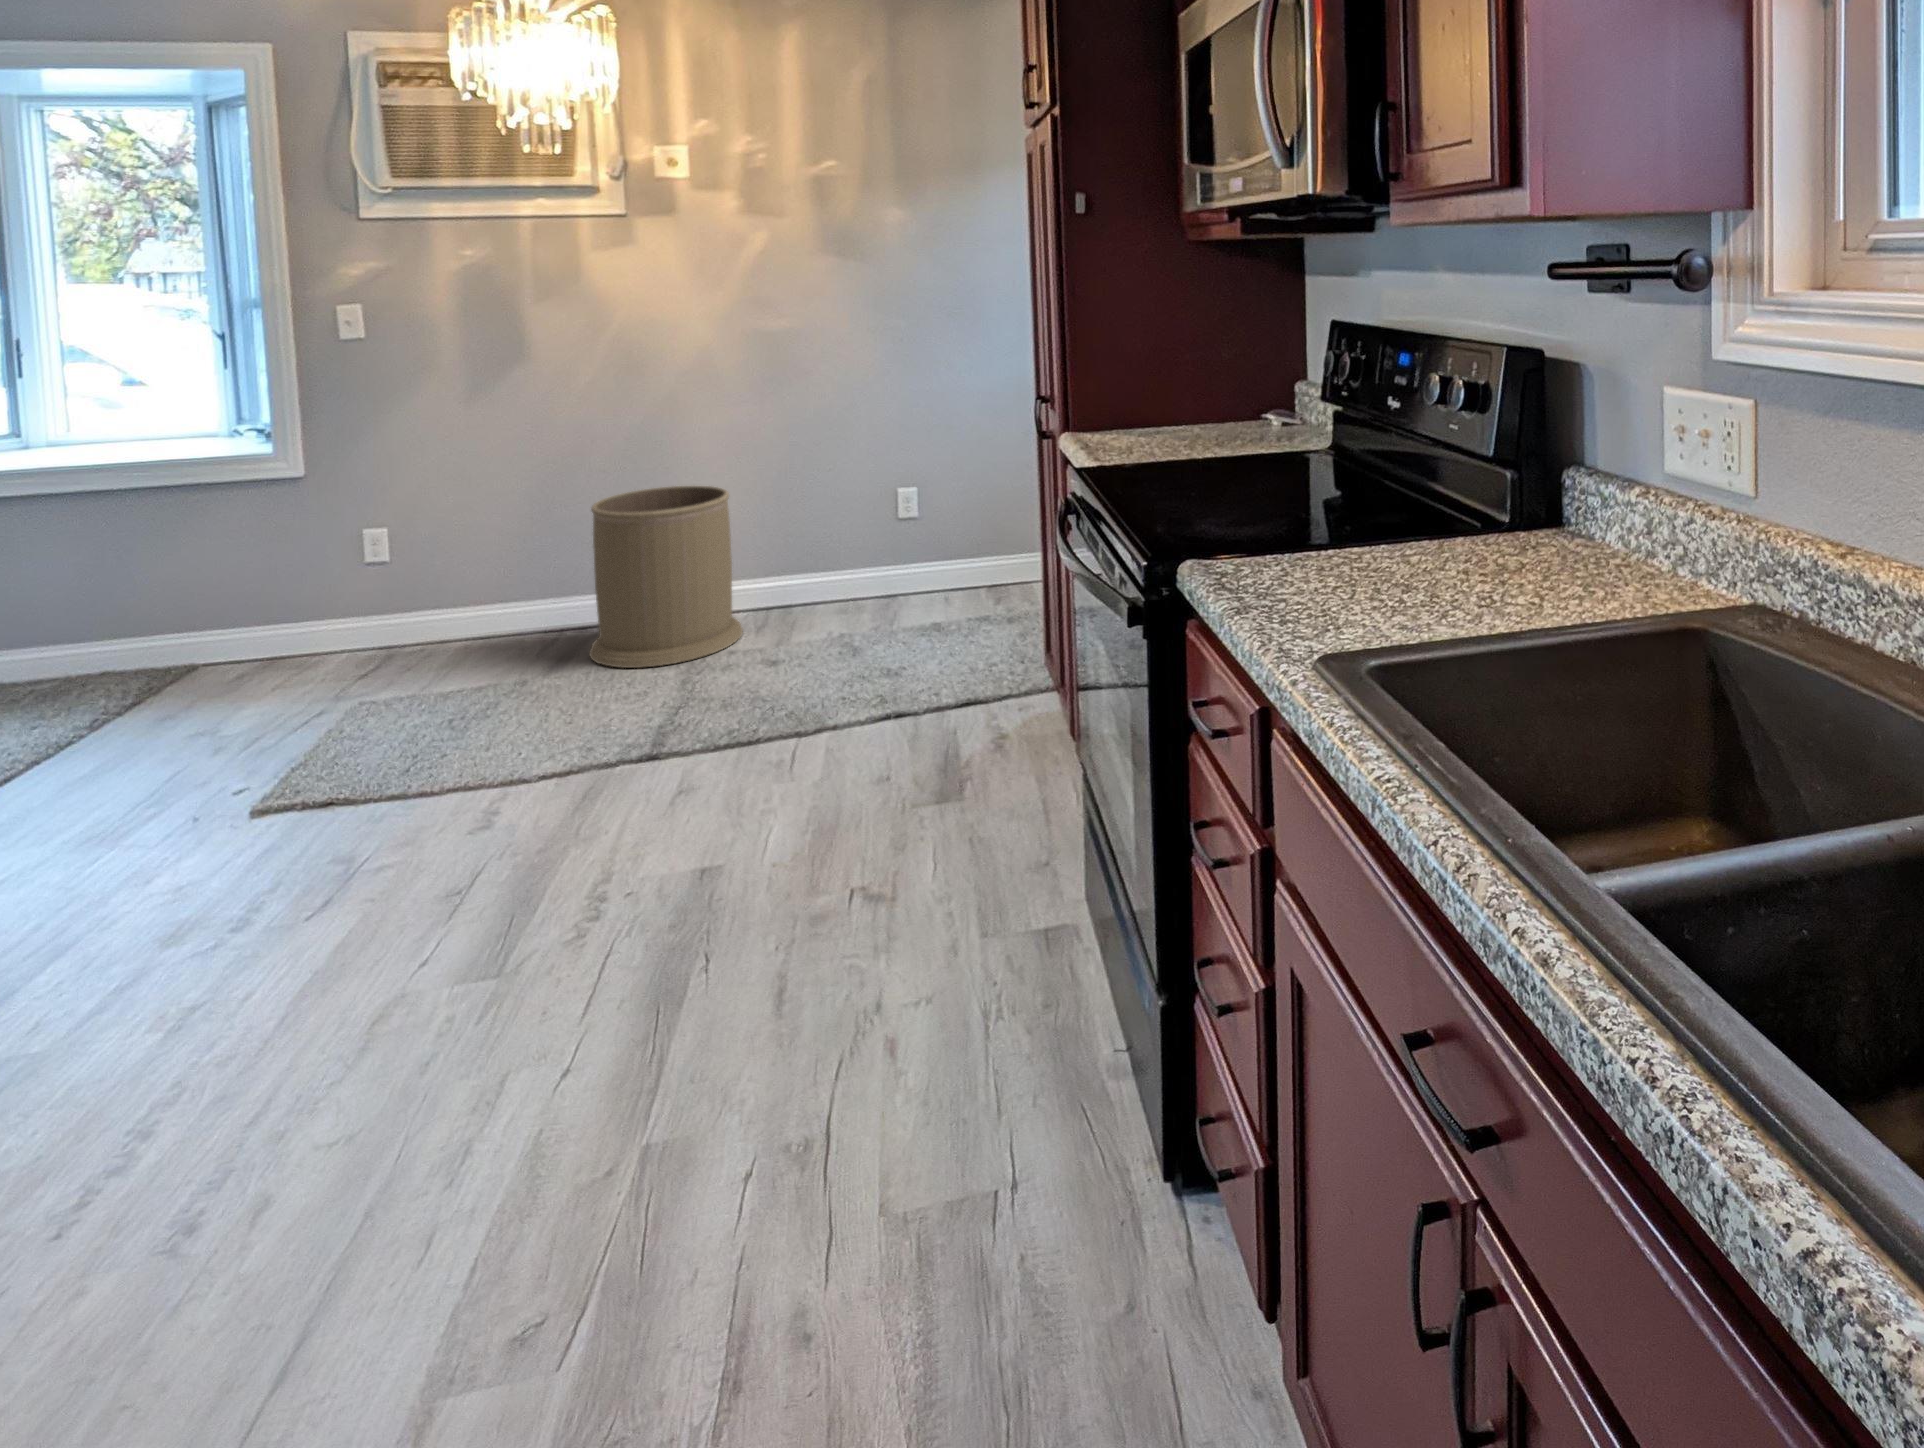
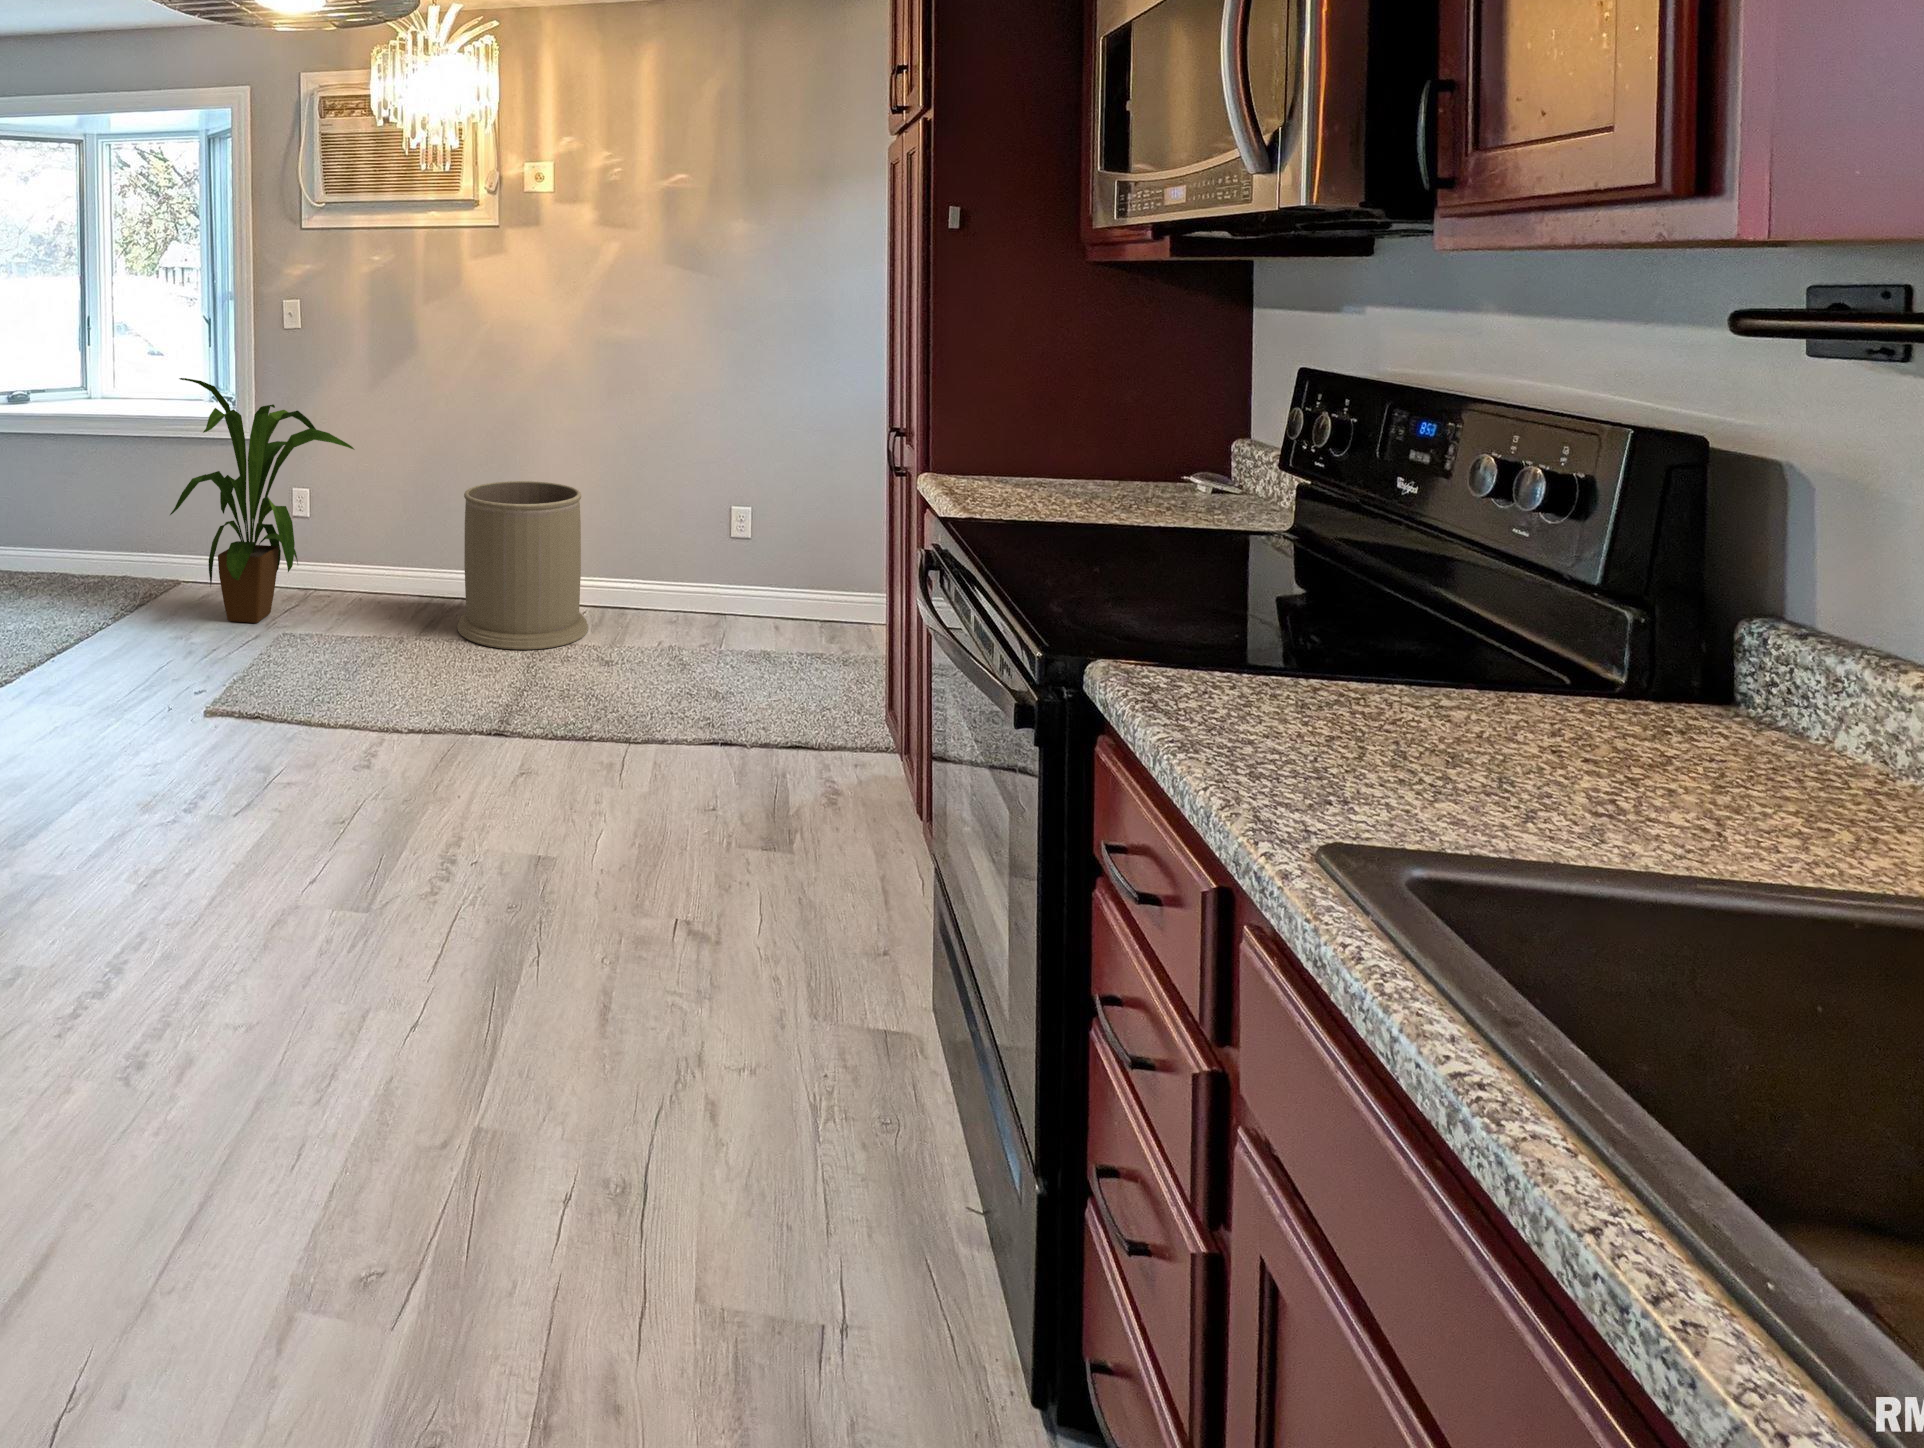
house plant: none [176,407,448,696] -> present [170,378,354,623]

